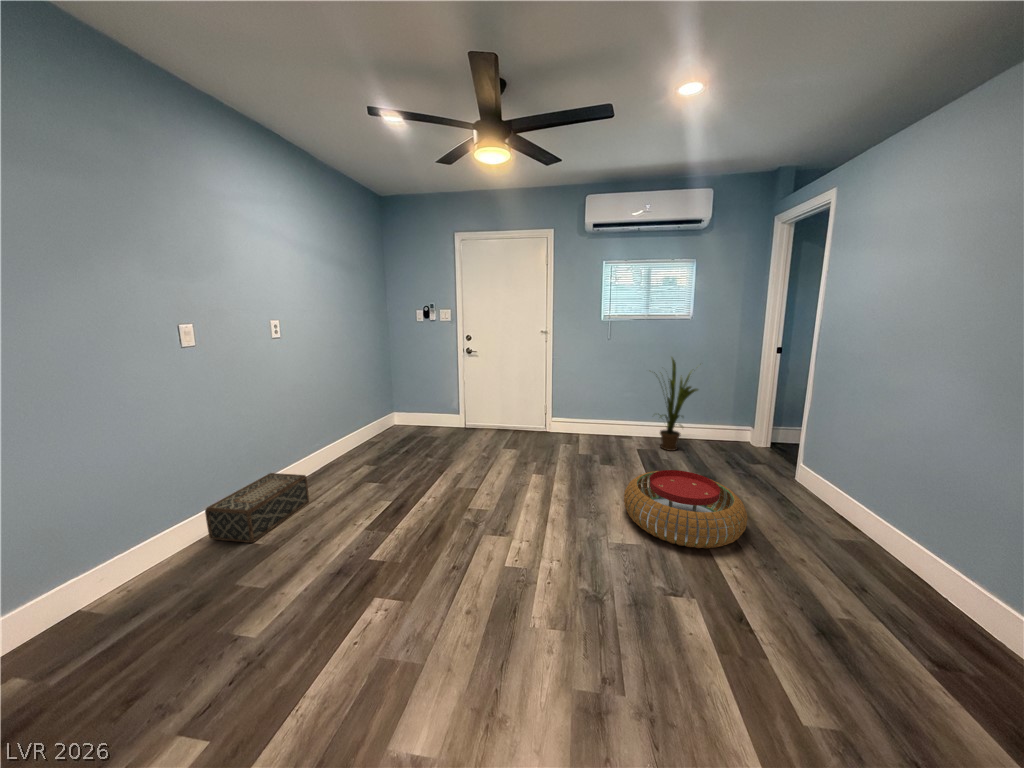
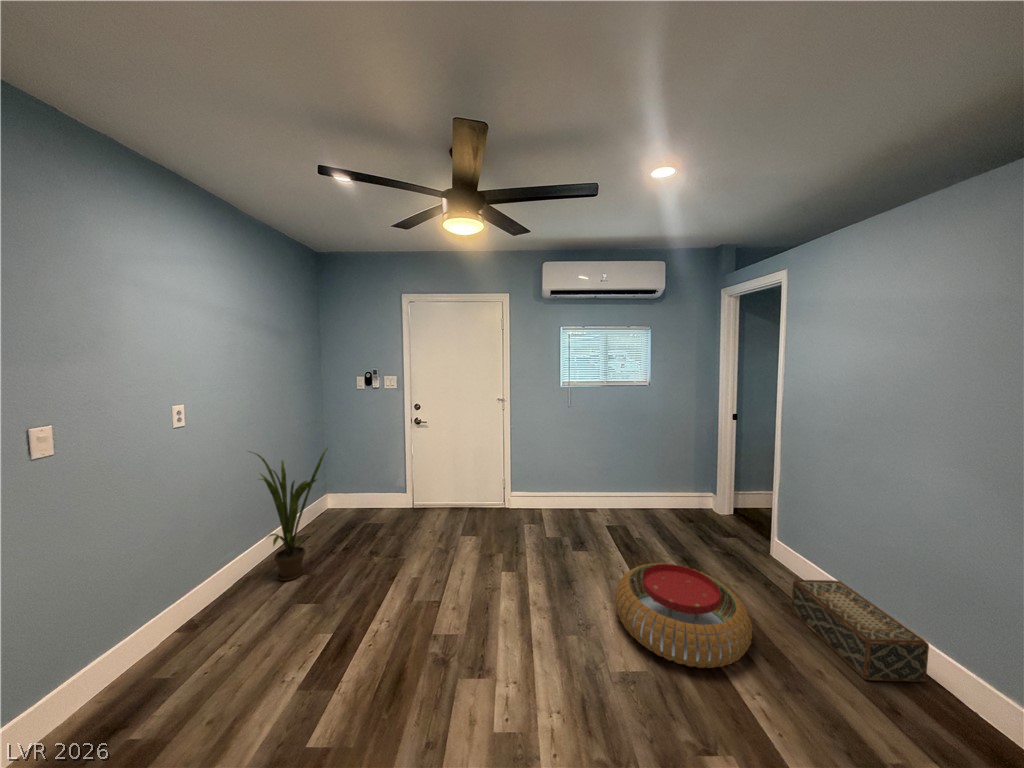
house plant: present [660,358,698,451] -> present [250,448,328,581]
woven basket: present [205,473,309,543] -> present [791,580,929,682]

